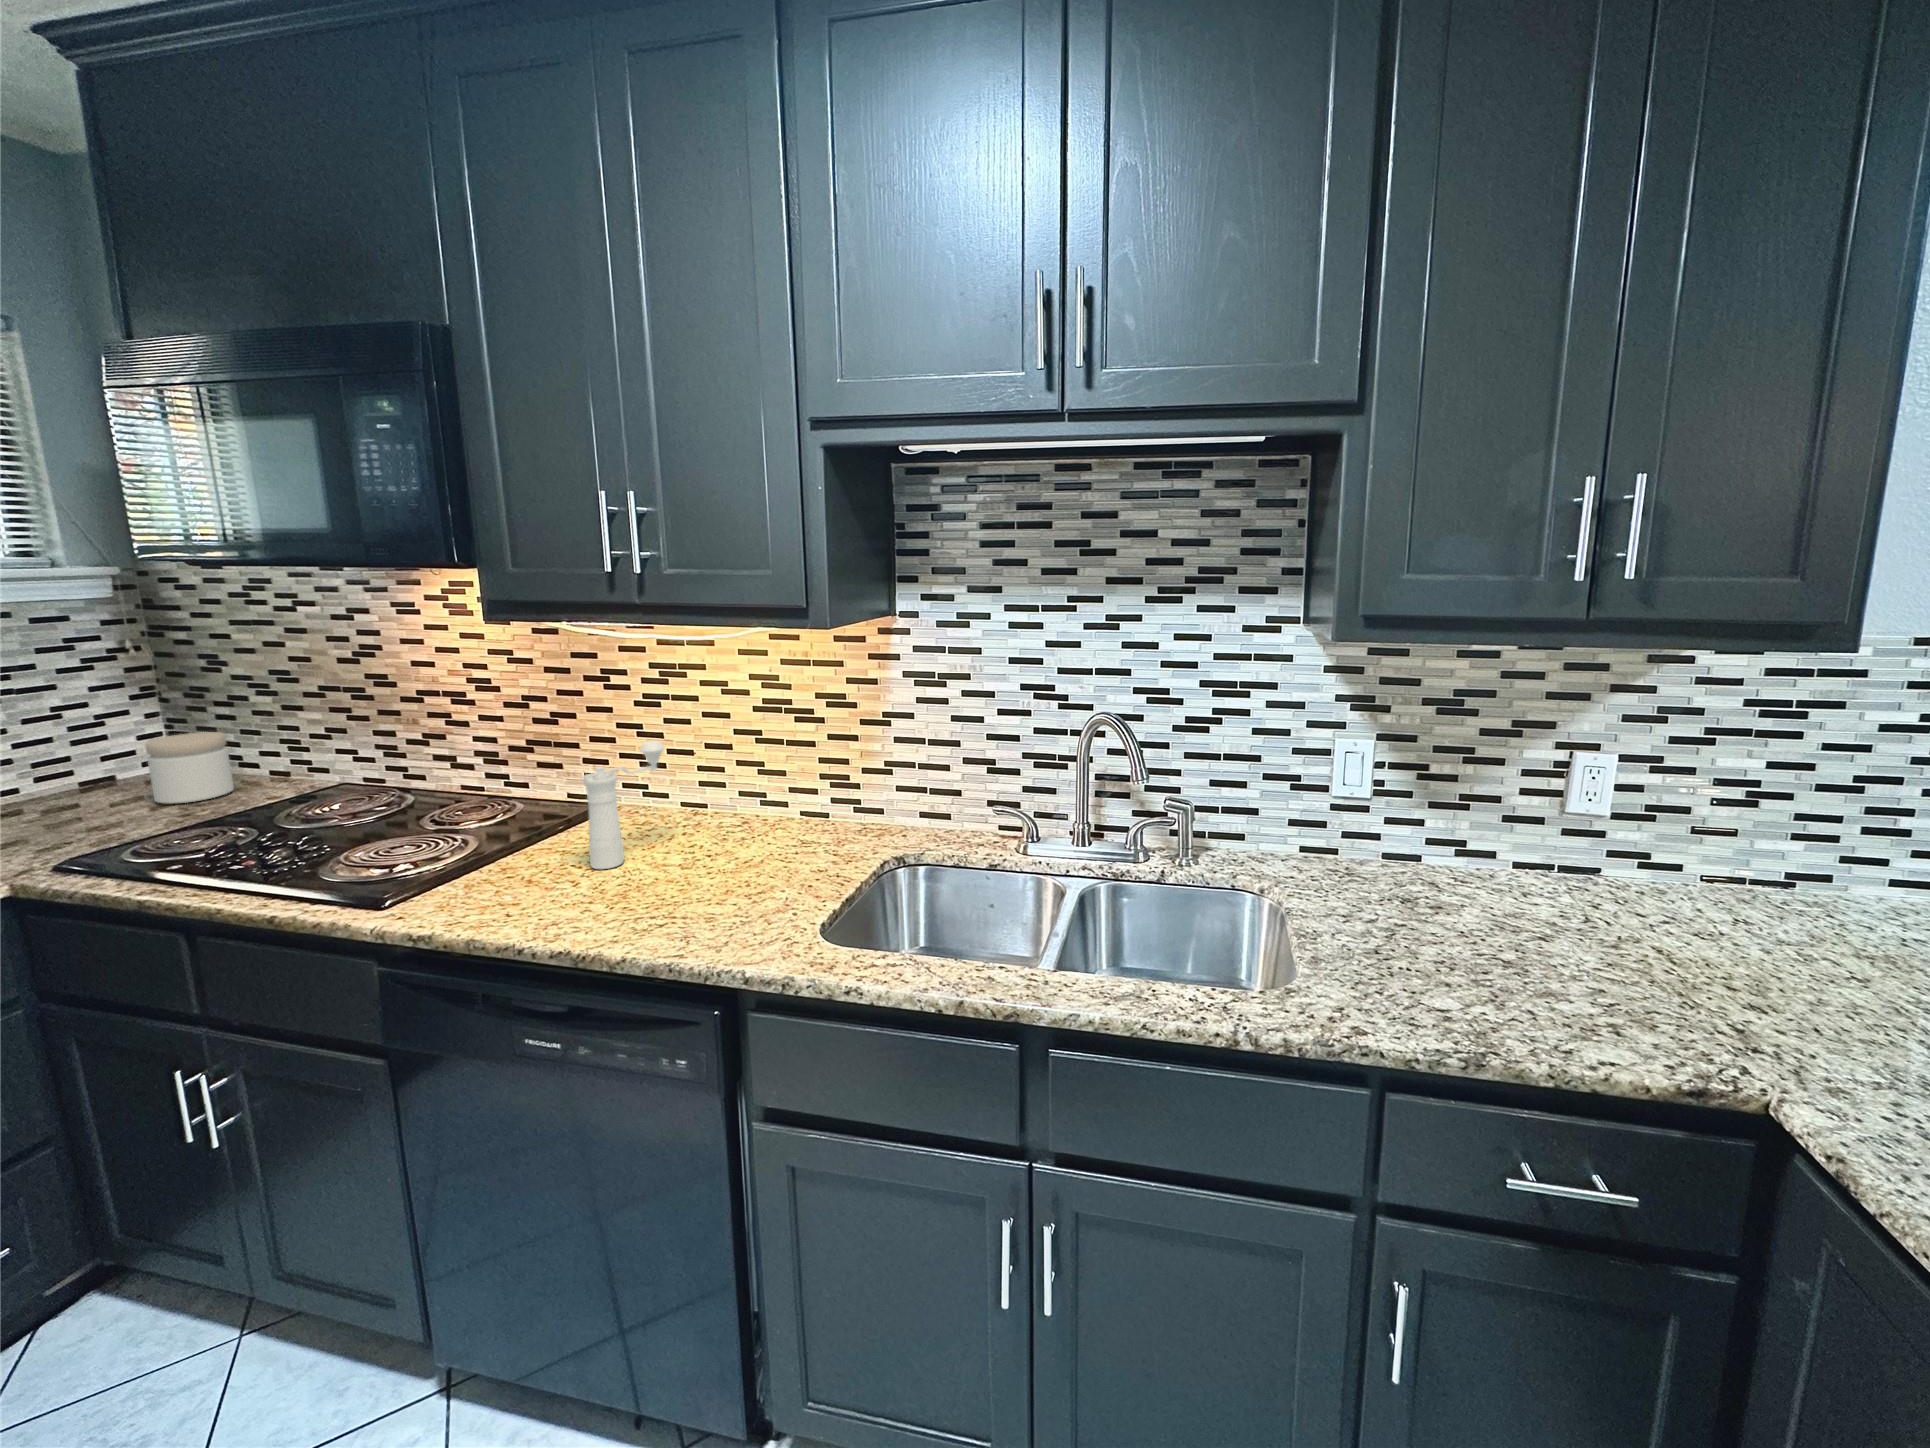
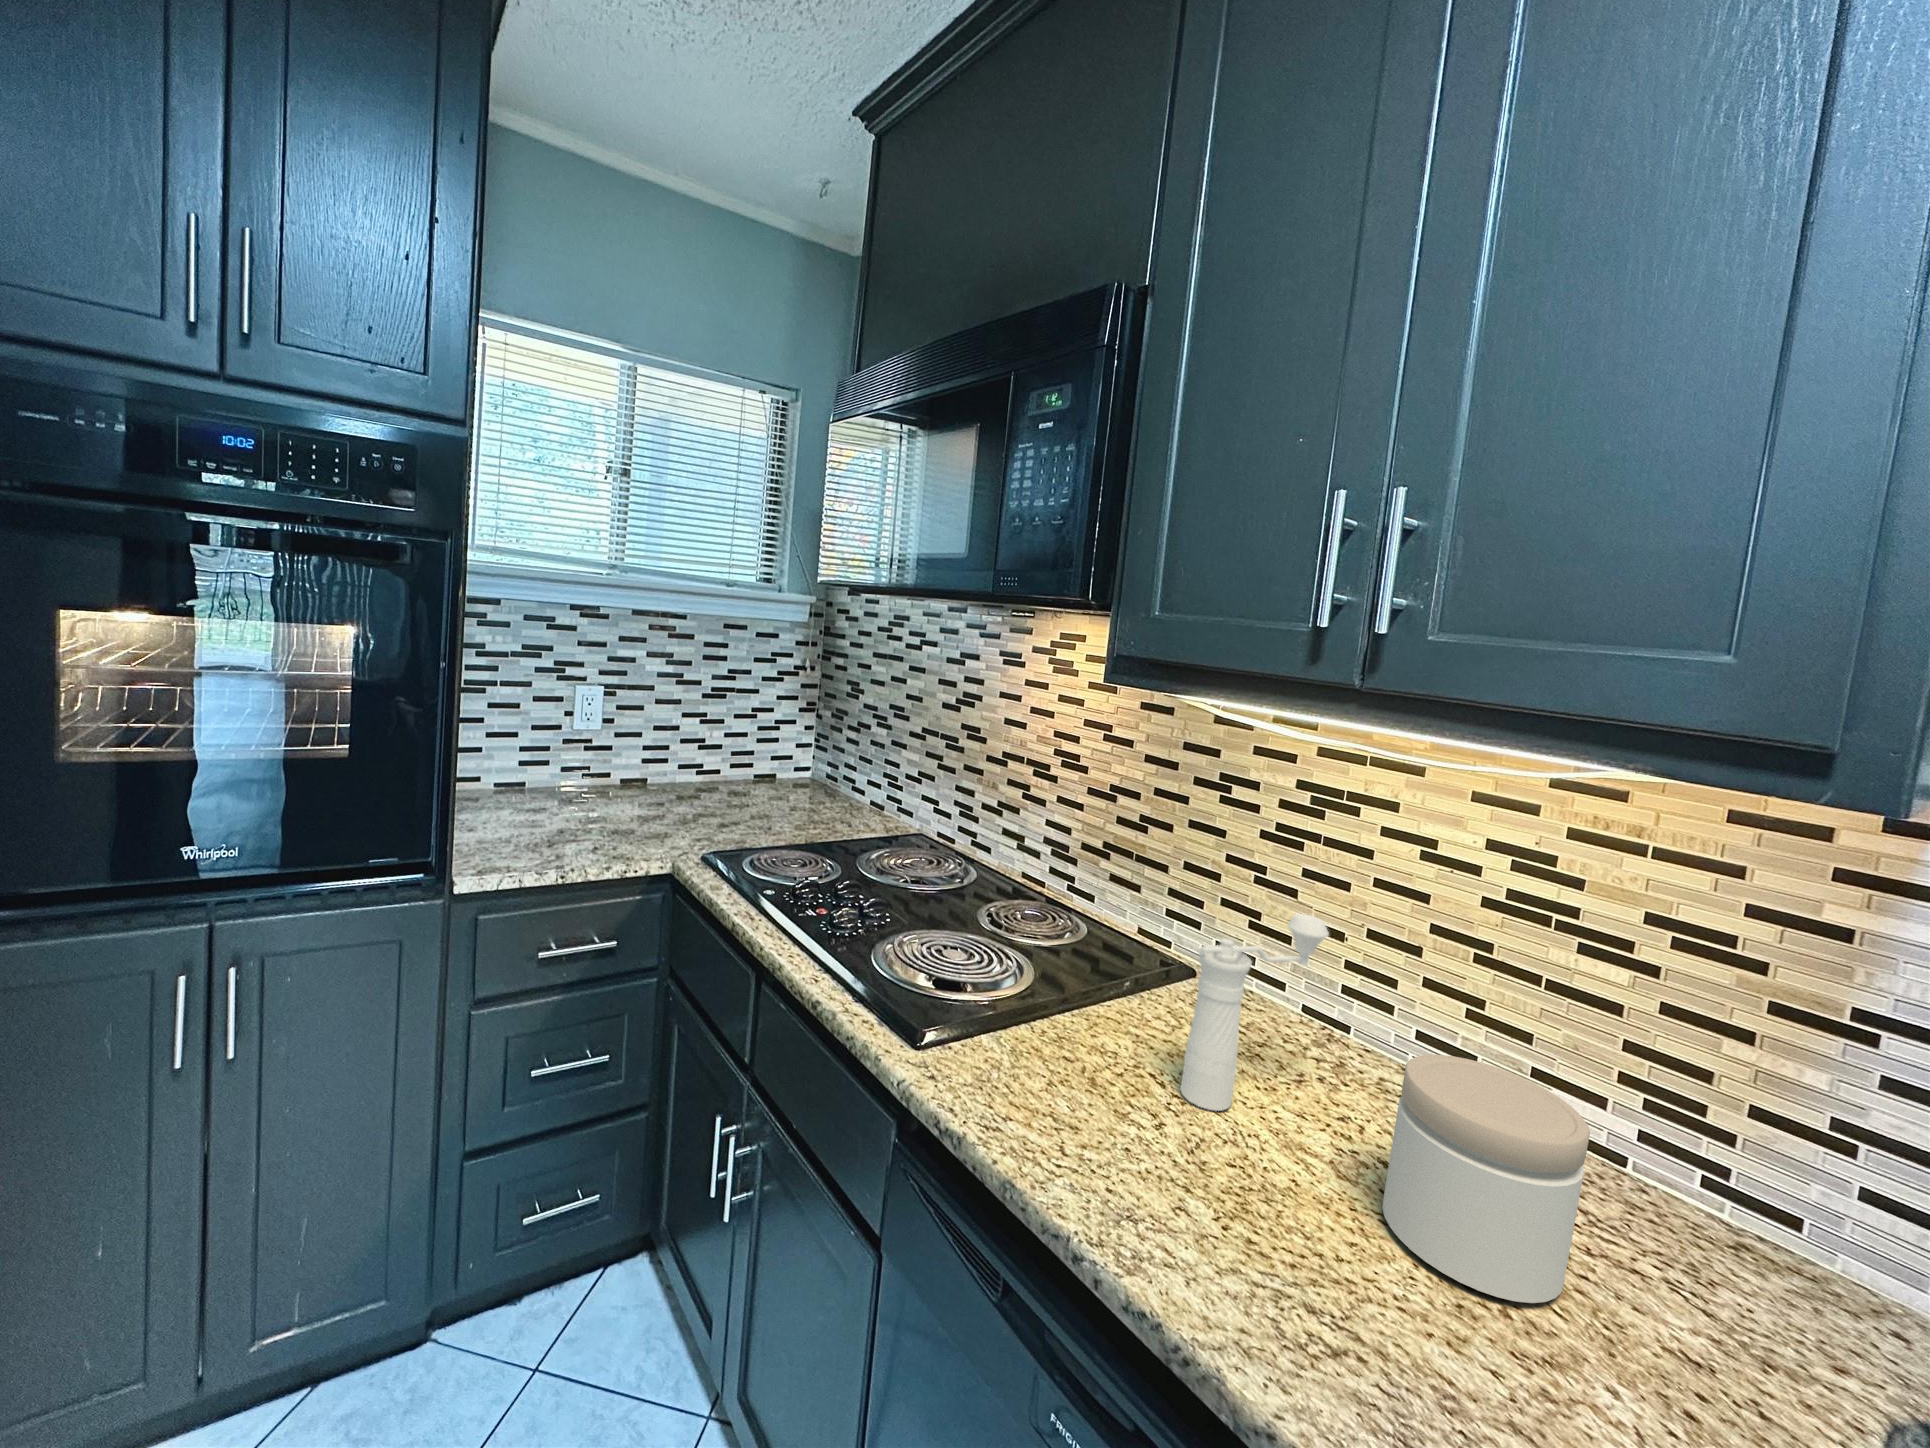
jar: present [145,732,234,804] -> present [1382,1055,1590,1303]

